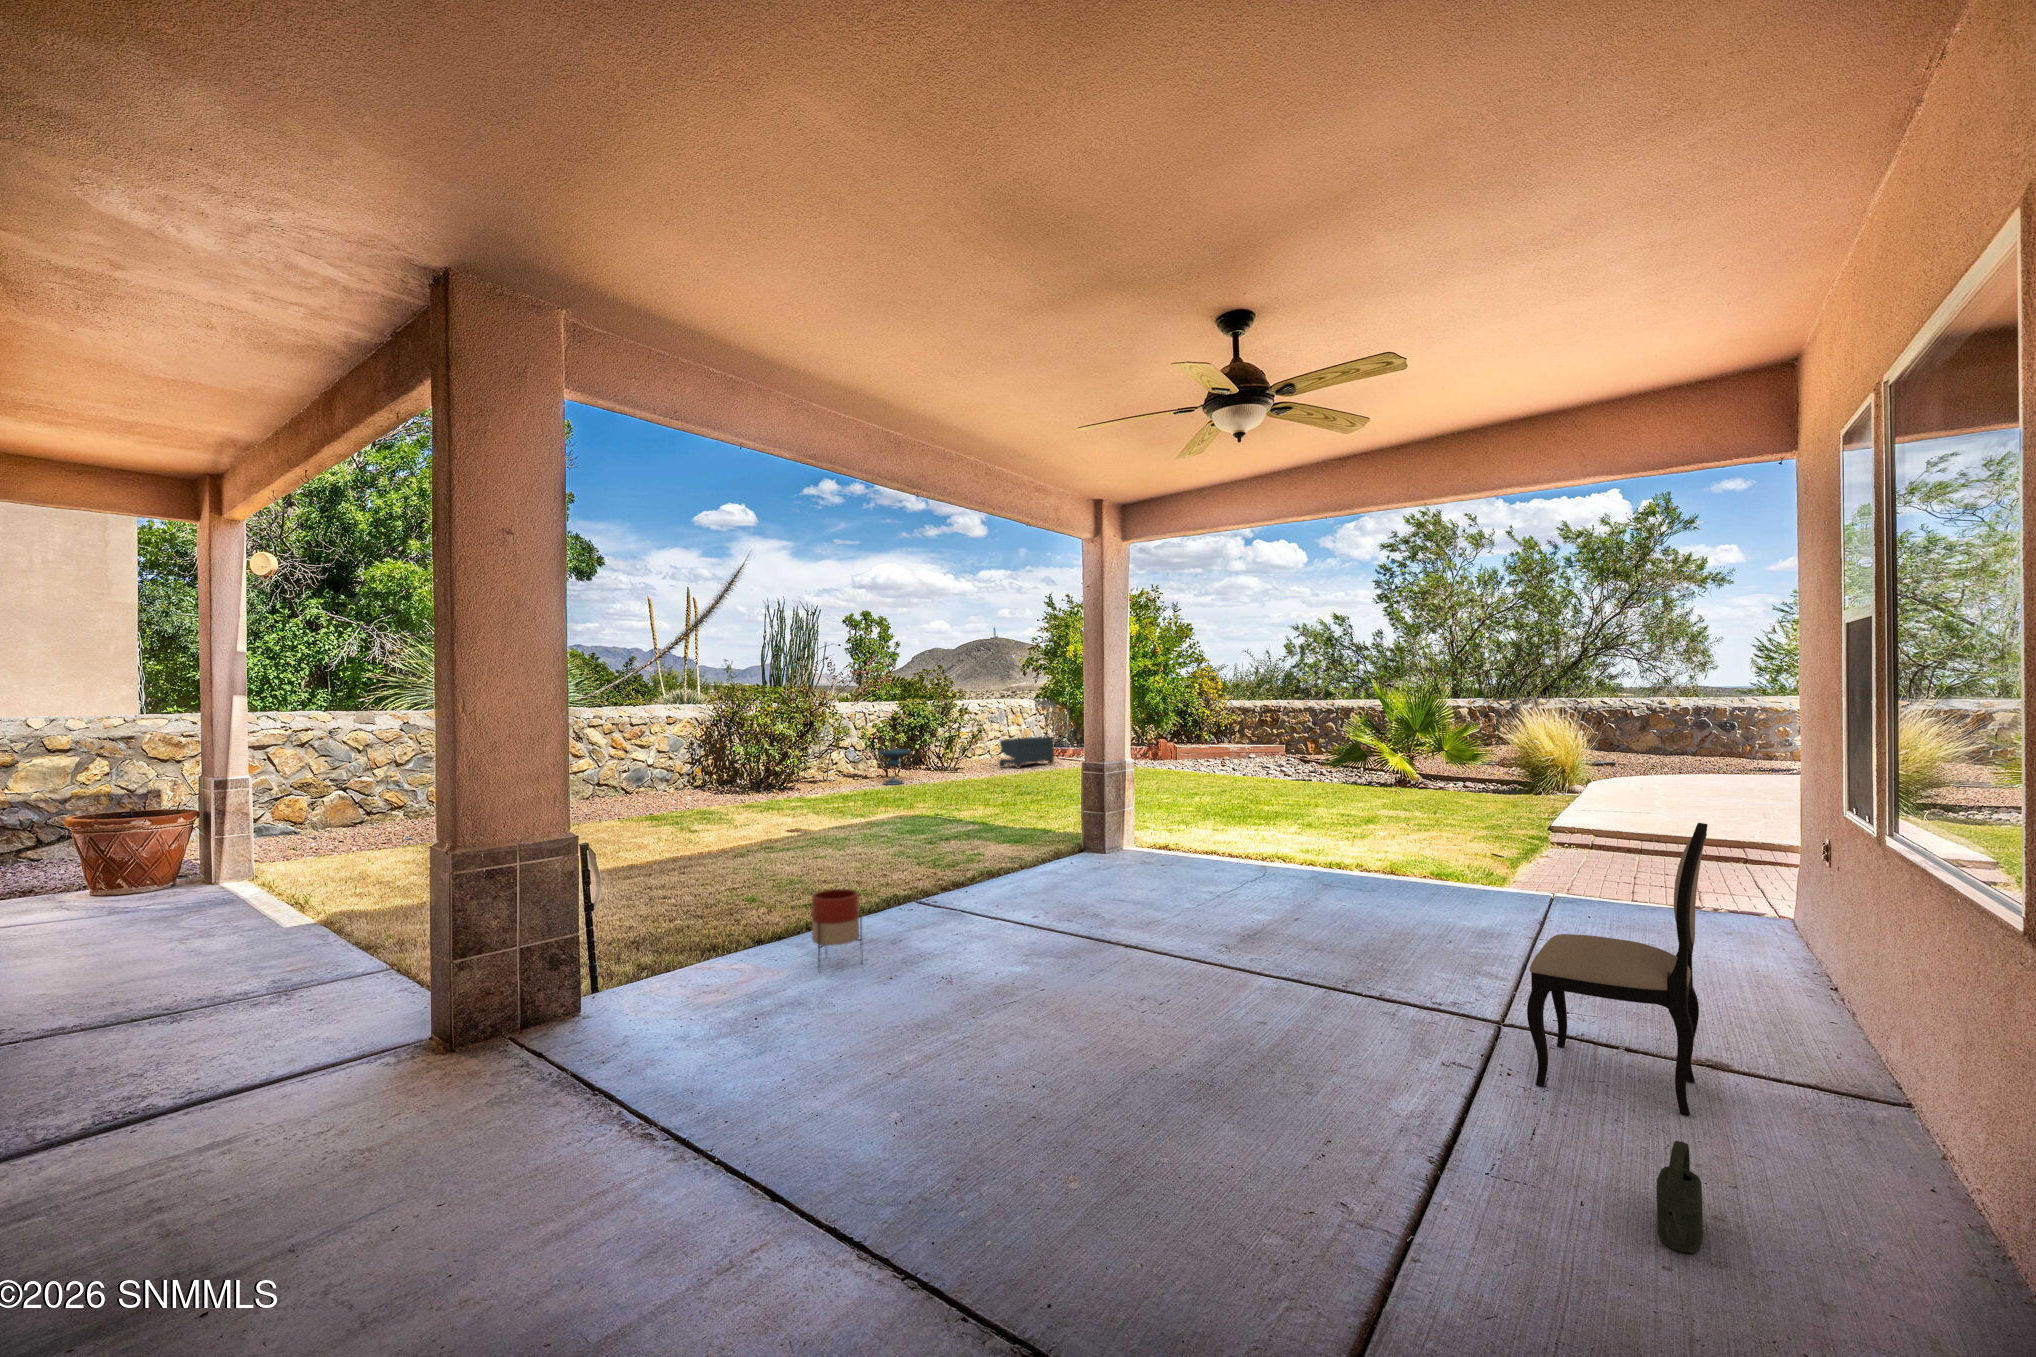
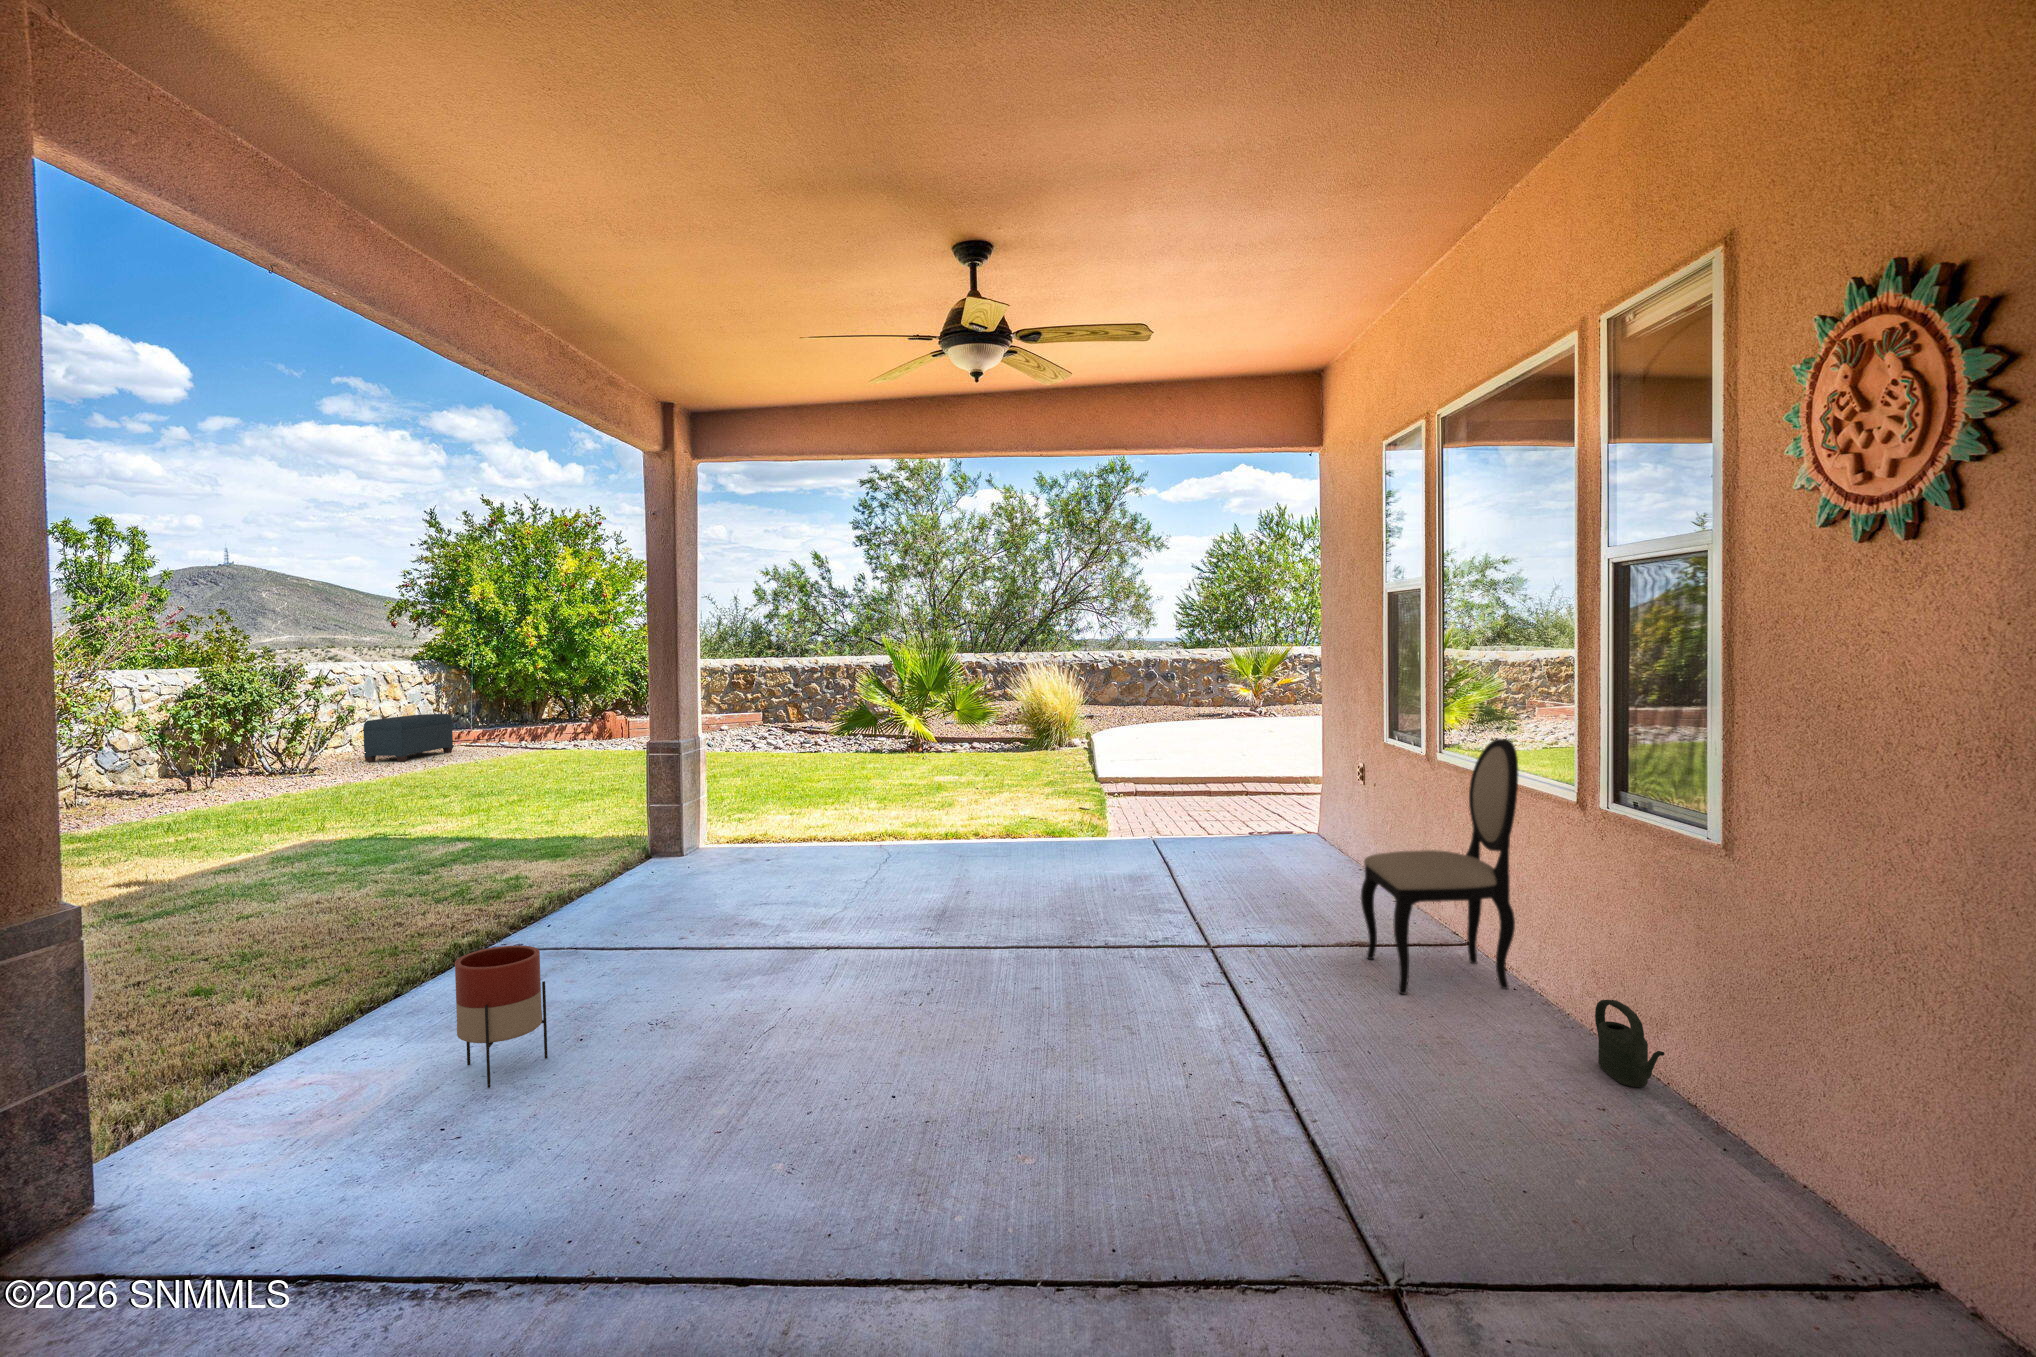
side table: present [878,743,911,785] -> none [150,730,229,801]

